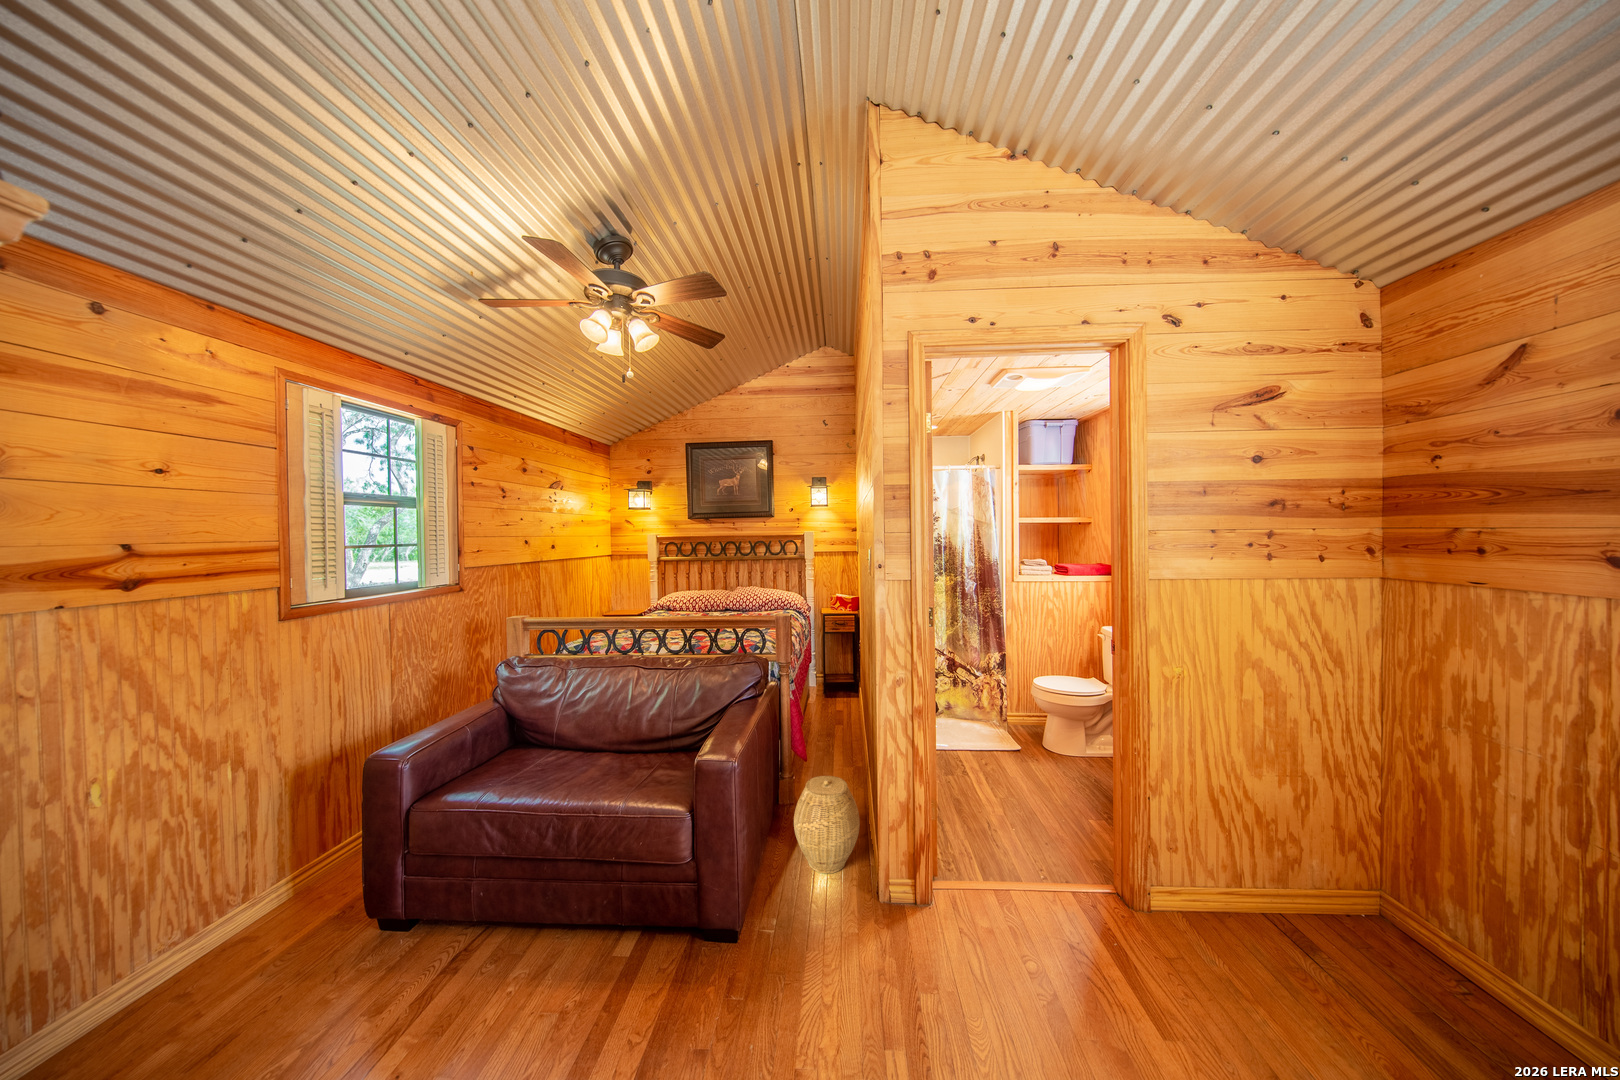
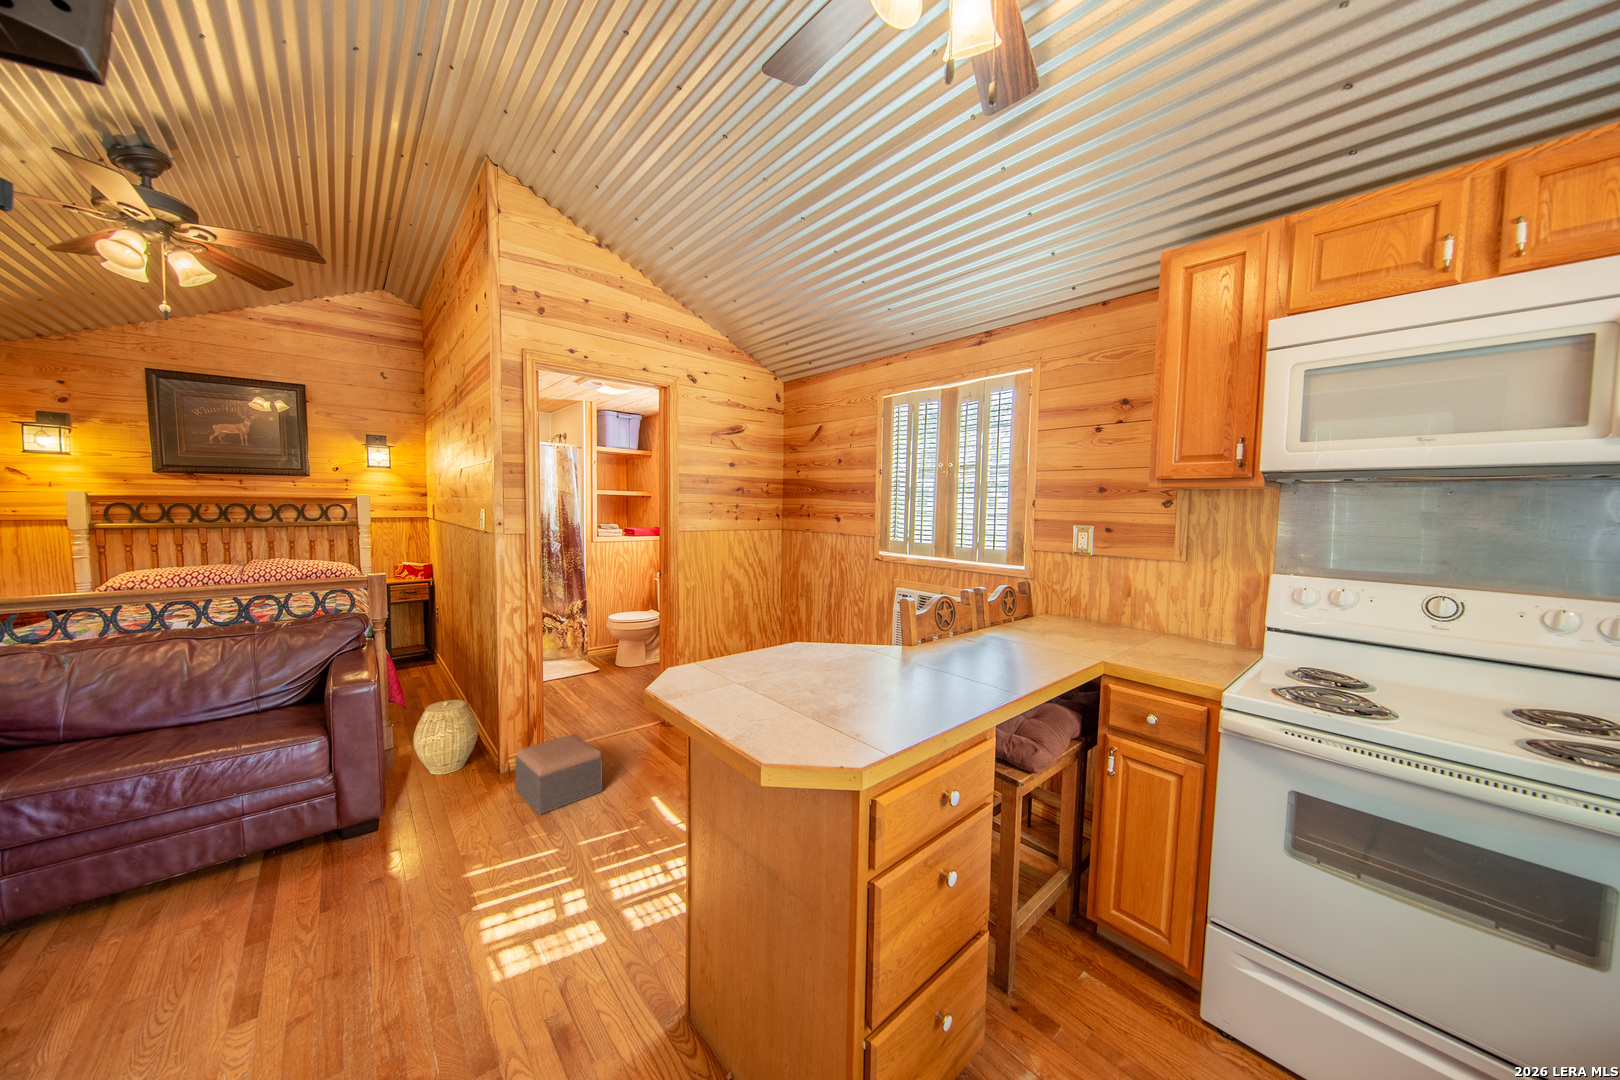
footstool: none [887,893,1011,1039] -> present [515,734,603,815]

